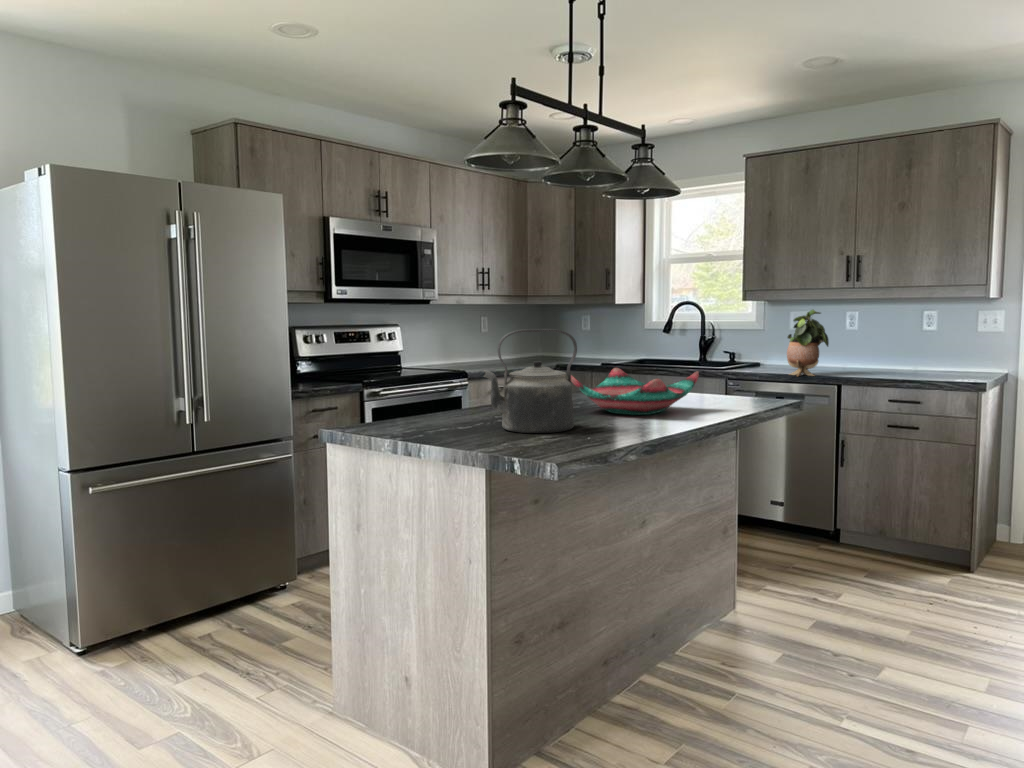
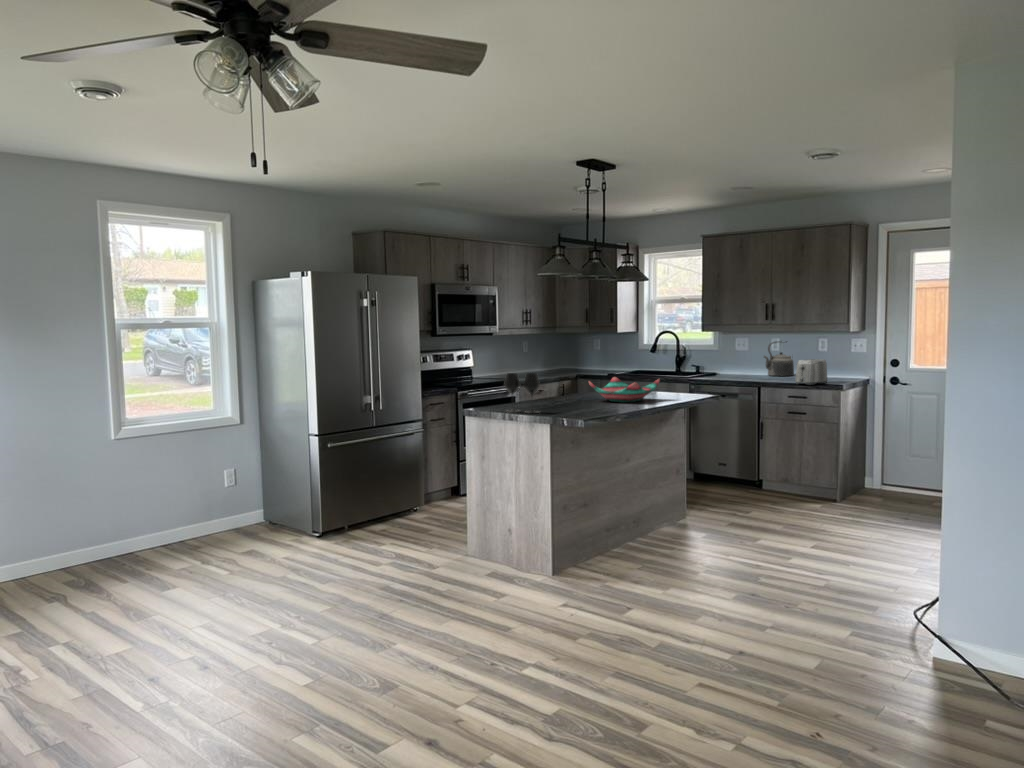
potted plant: present [787,310,829,376] -> none [727,339,753,382]
kettle: present [484,329,577,433] -> present [764,341,794,376]
toaster: none [902,341,954,383] -> present [795,359,827,385]
wine glass: none [397,359,470,442] -> present [505,373,540,413]

